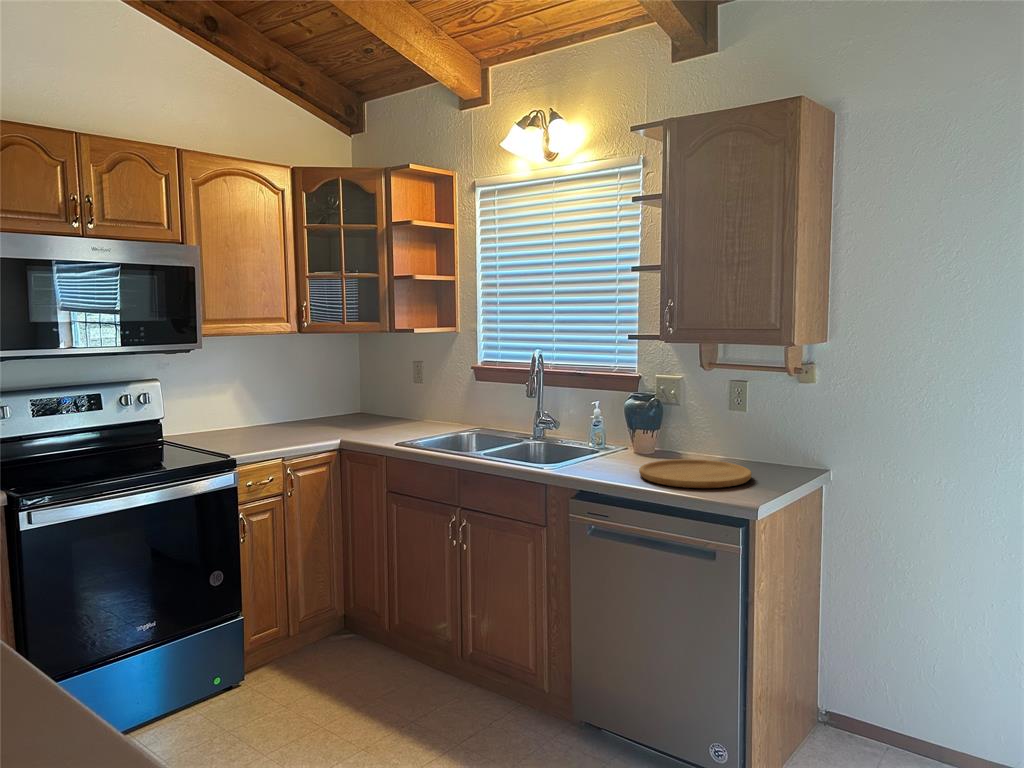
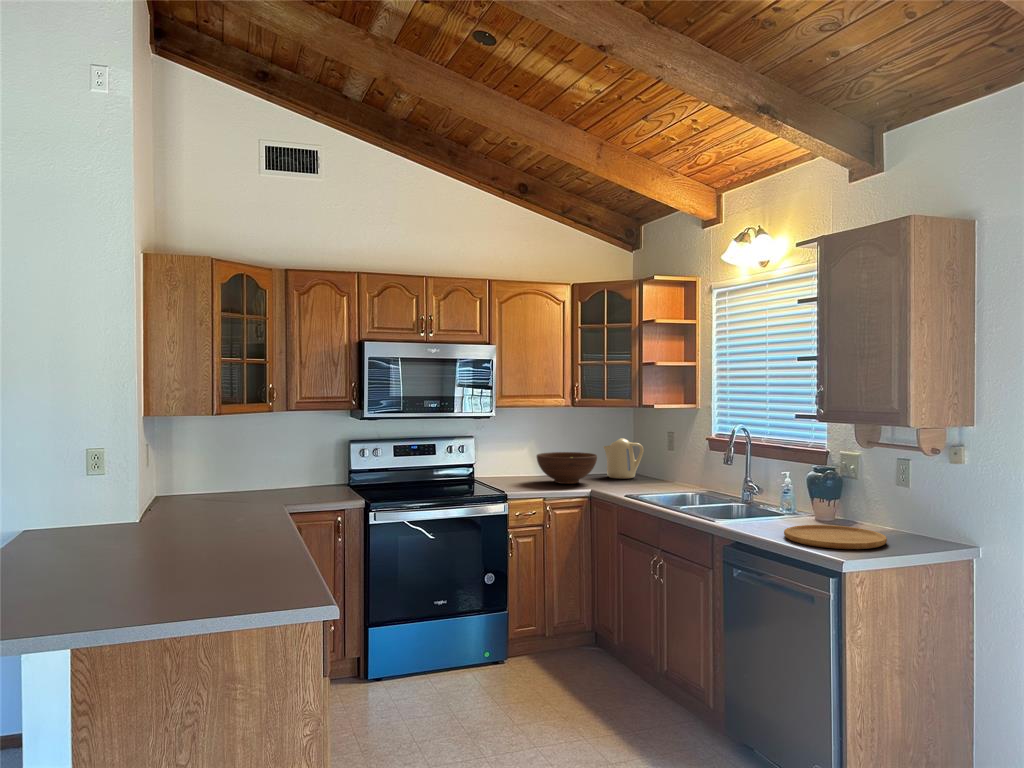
kettle: none [331,372,383,422] -> present [603,438,644,479]
fruit bowl: none [254,393,337,435] -> present [537,452,597,484]

